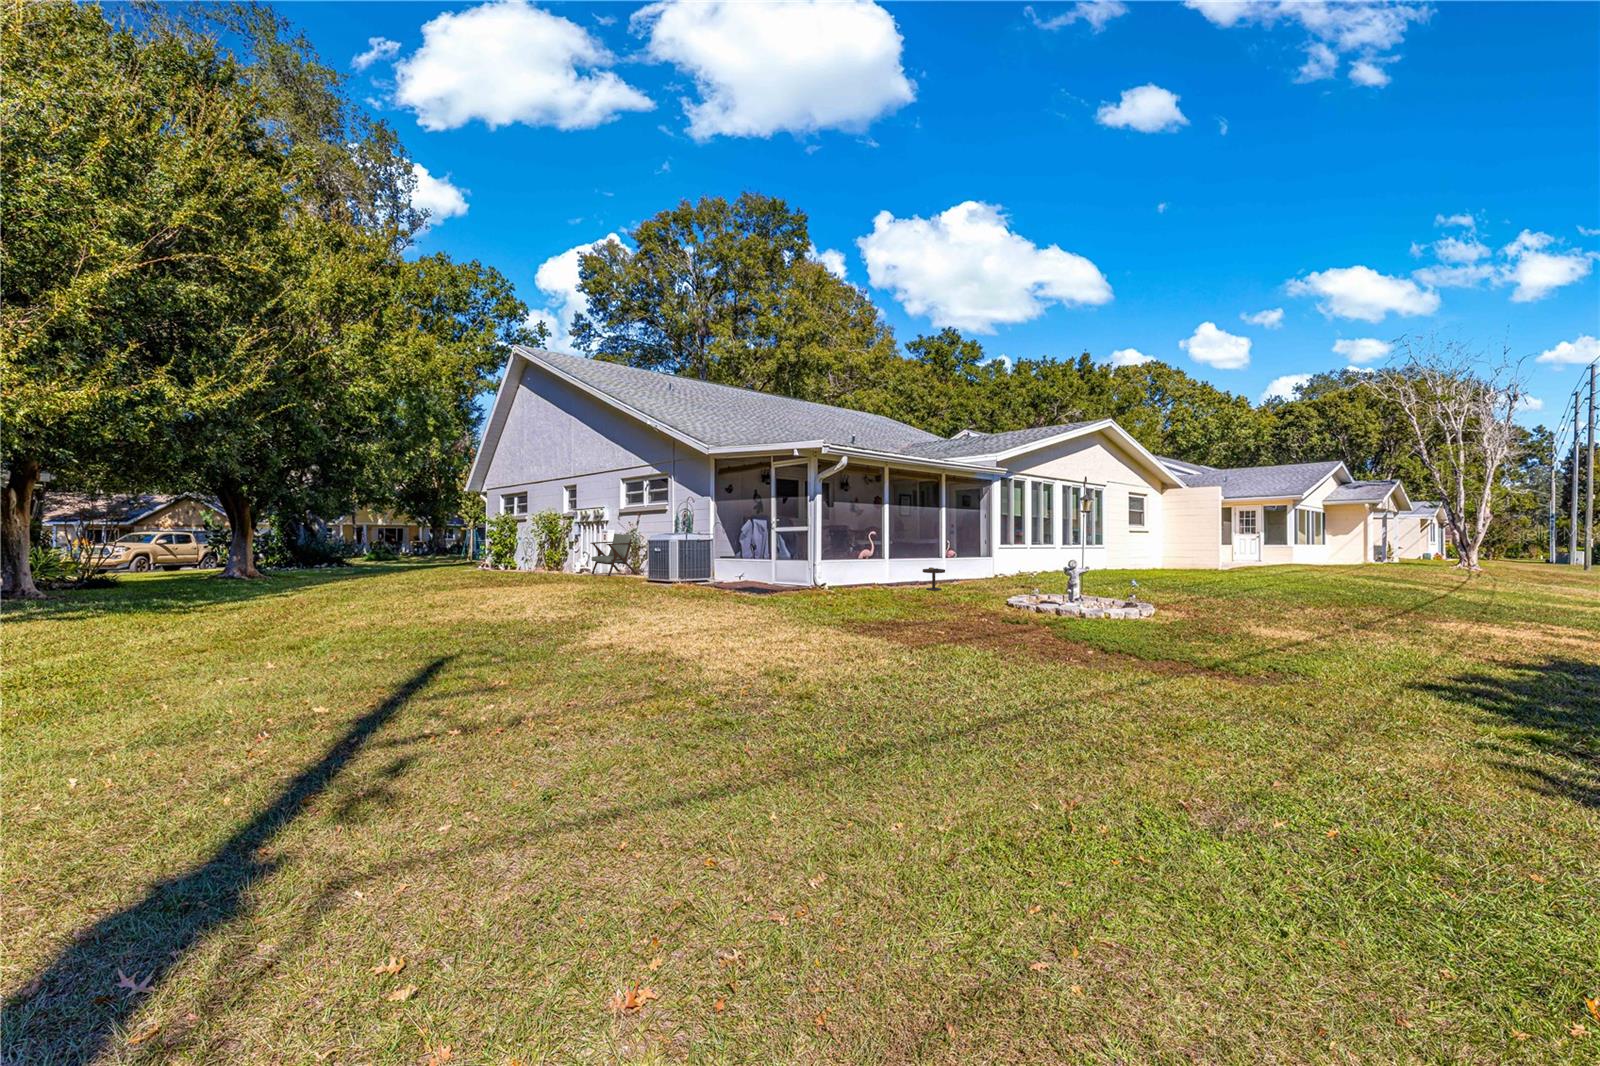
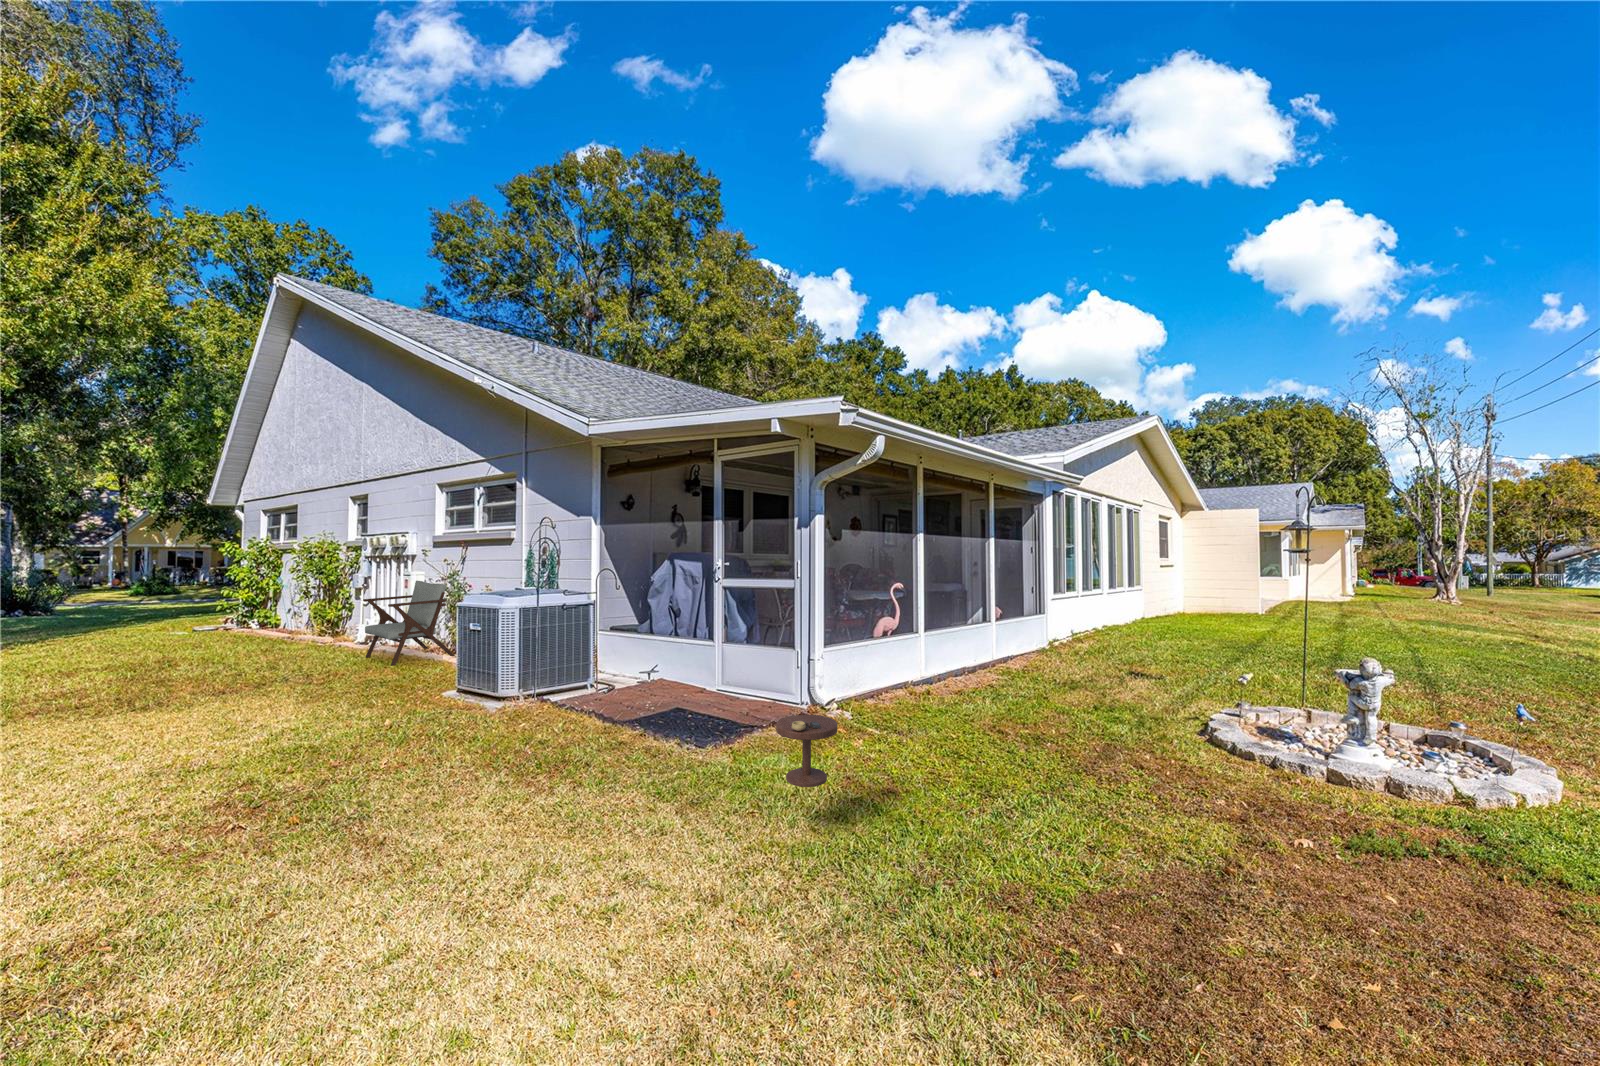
side table: present [923,567,945,591] -> present [776,715,838,787]

